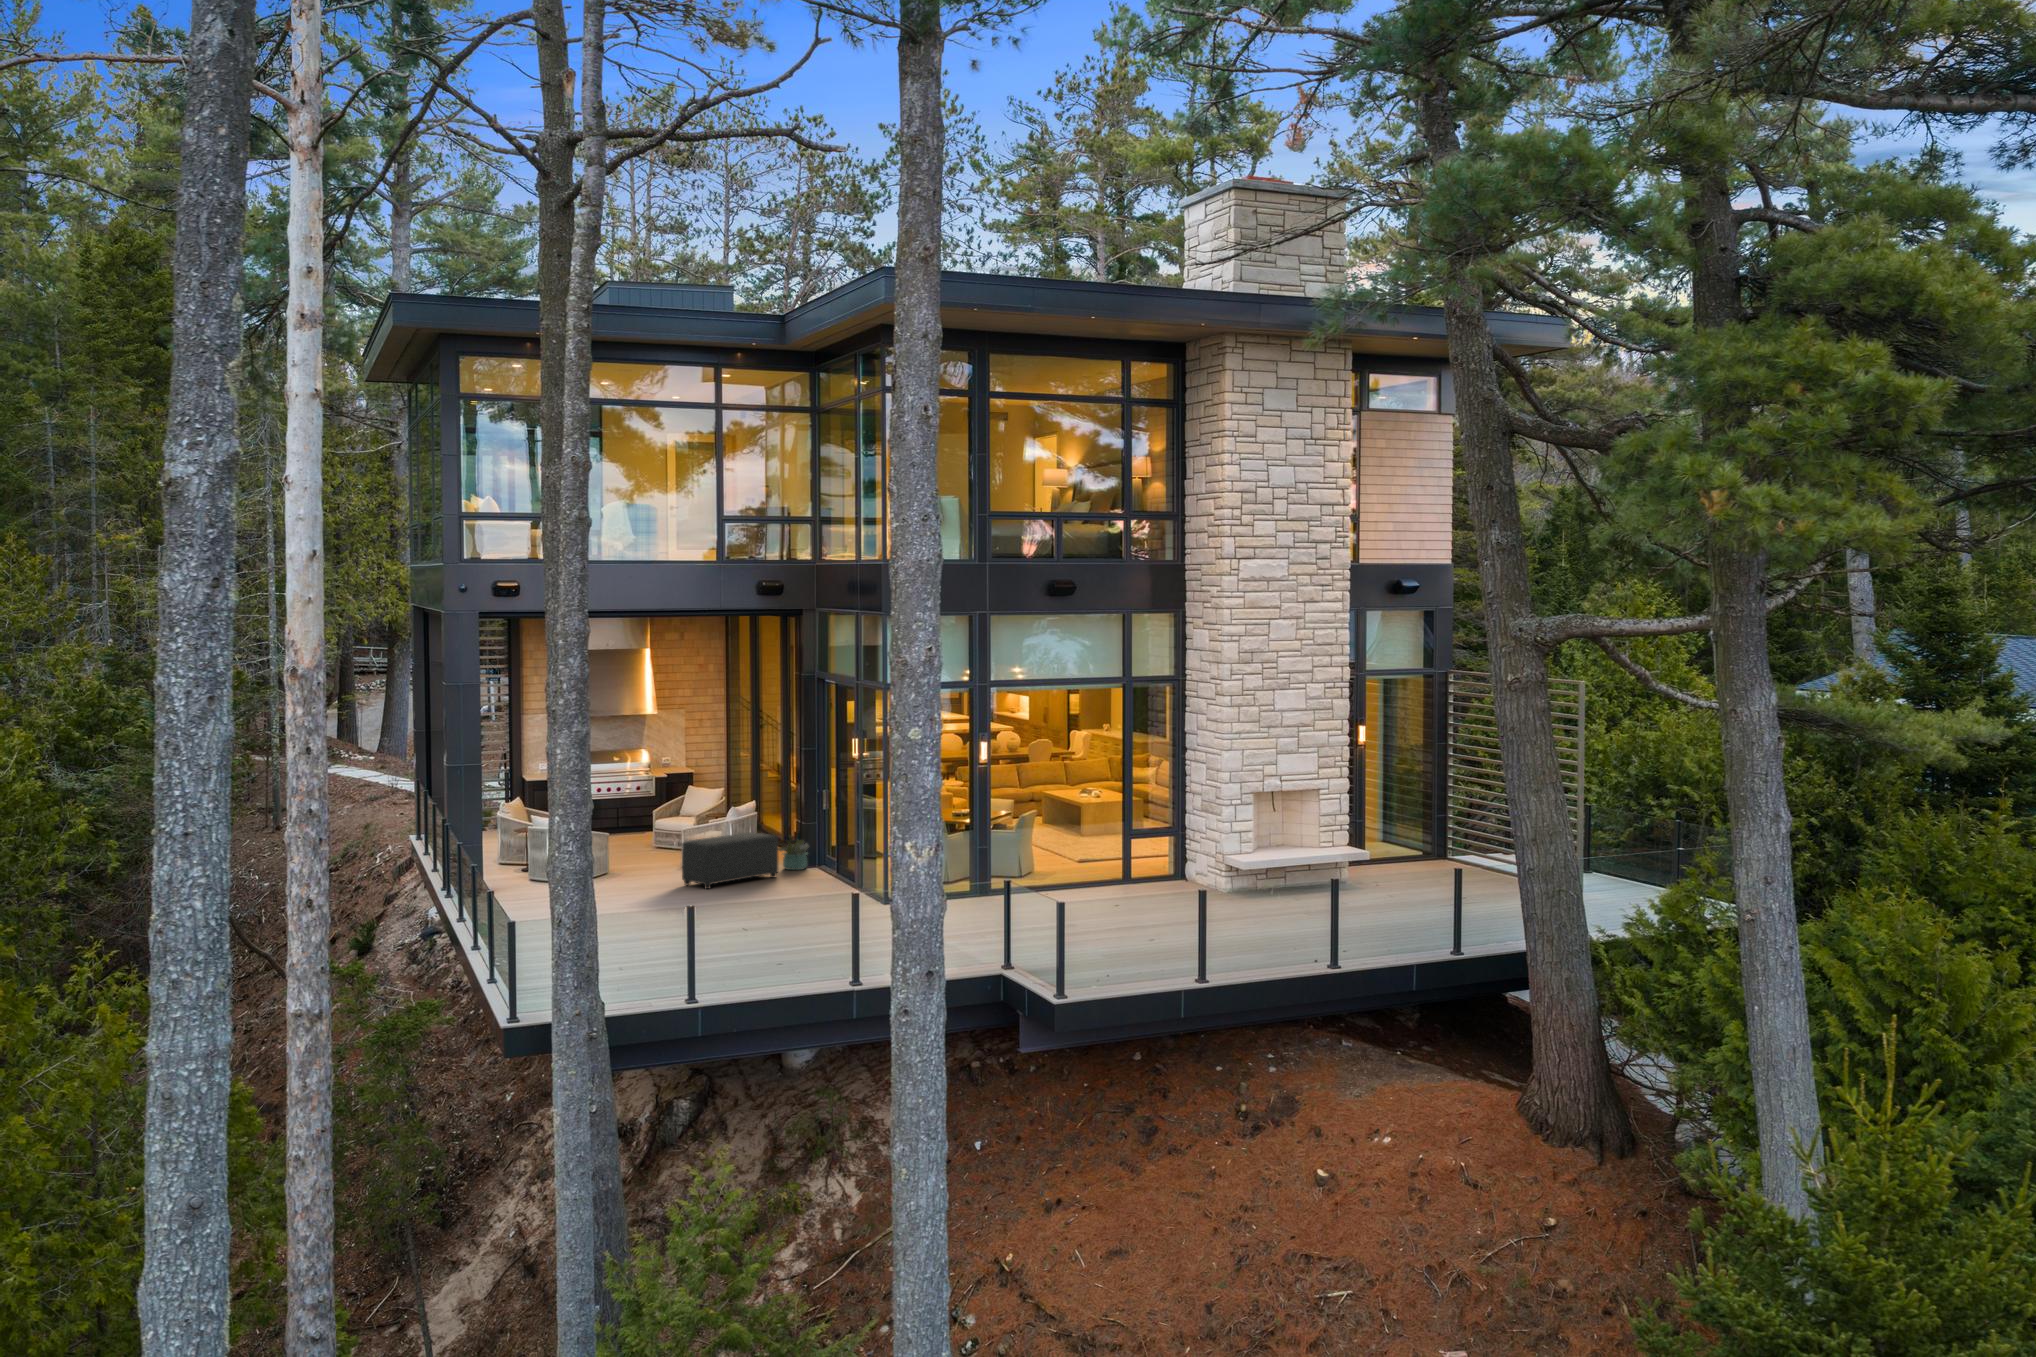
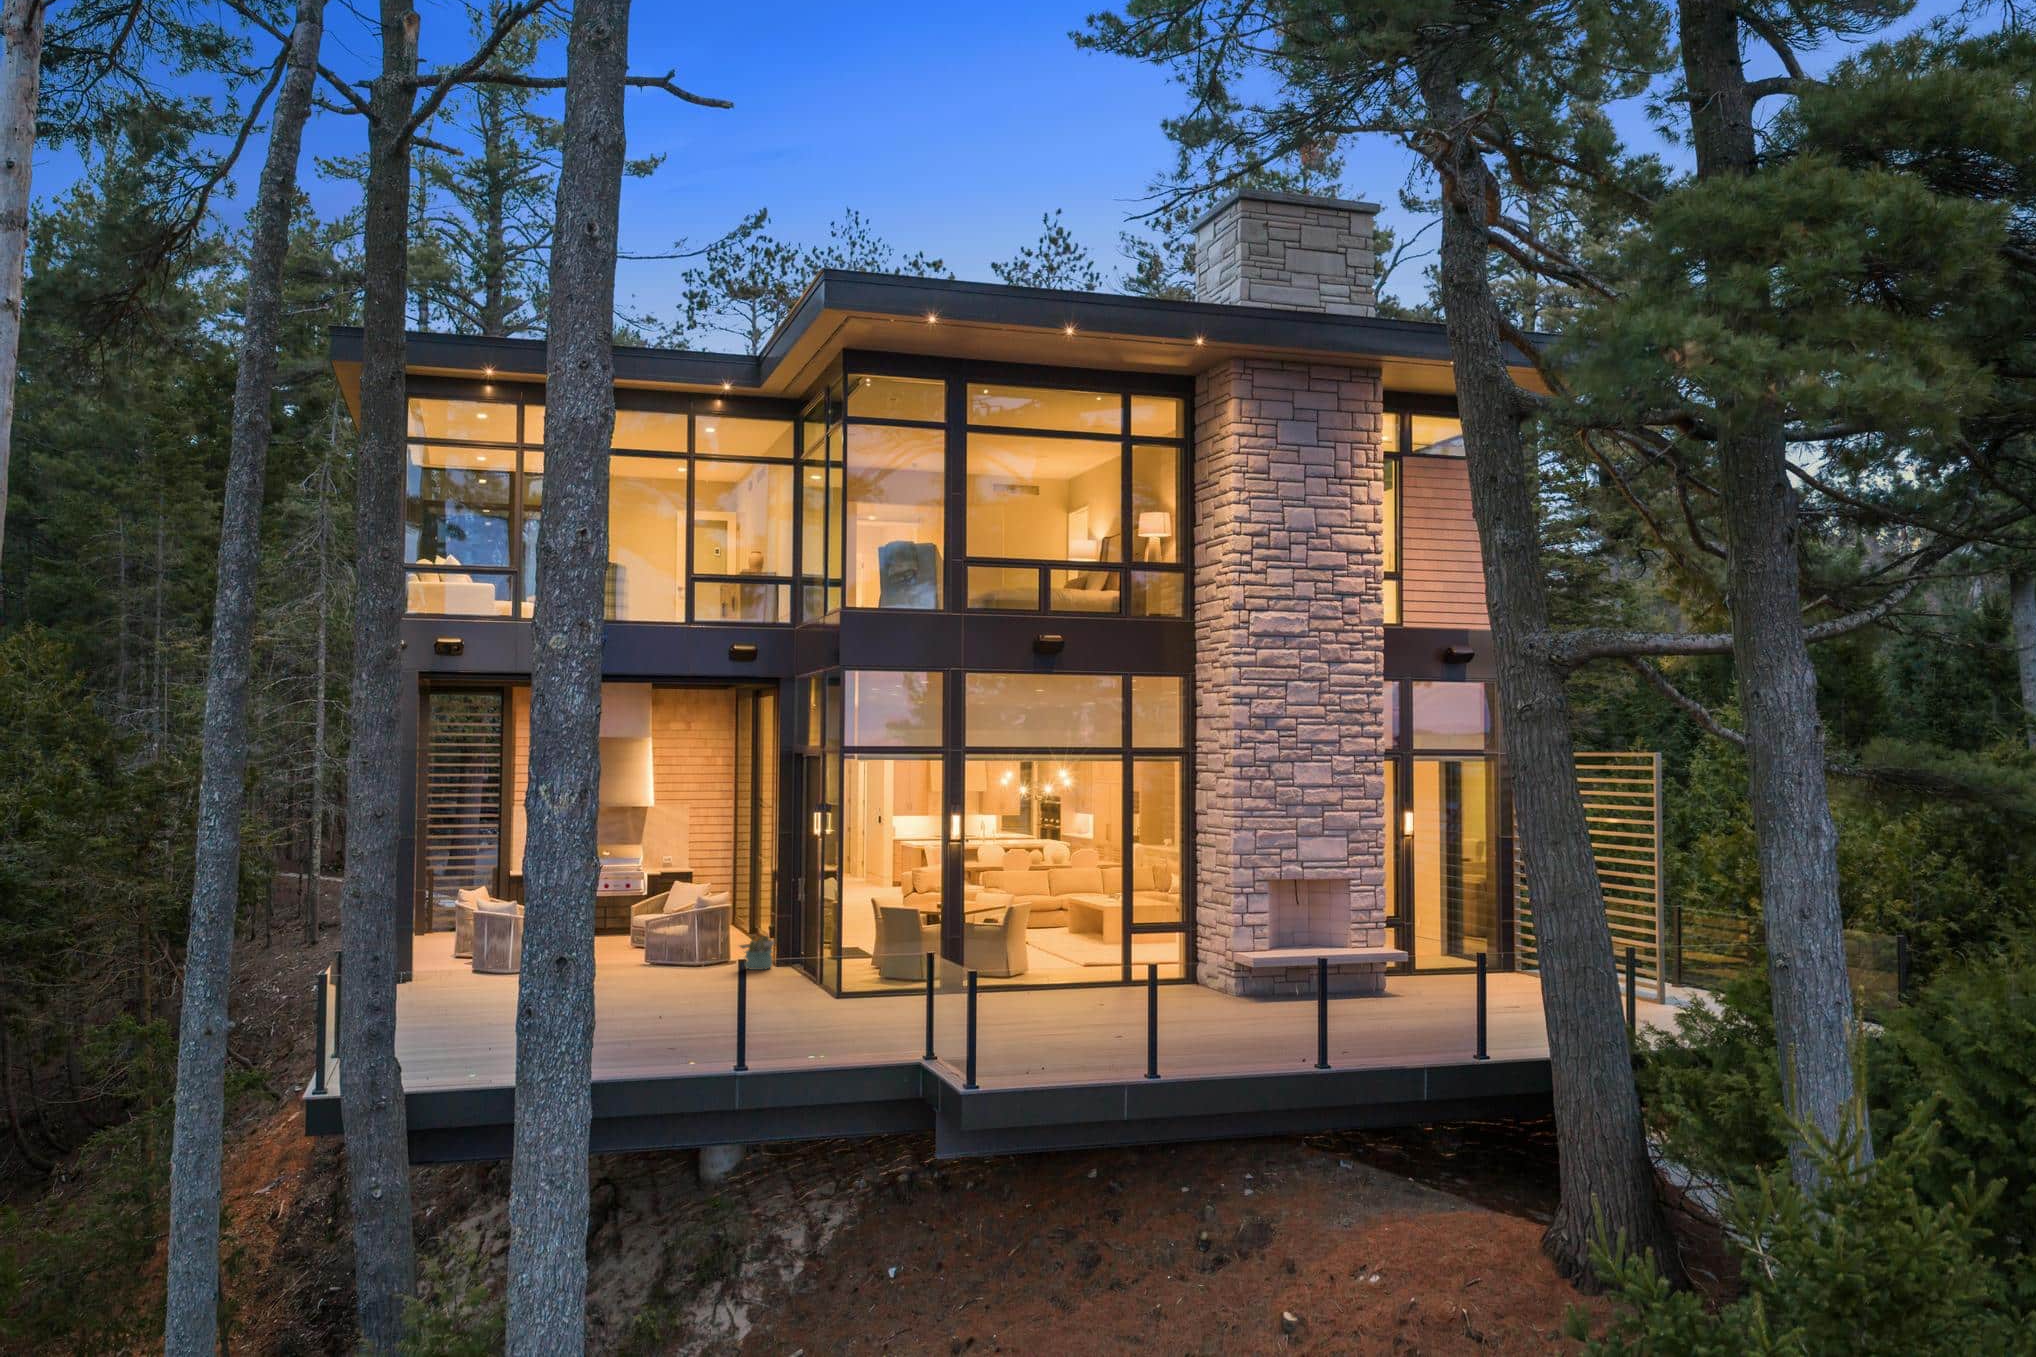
ottoman: present [682,832,778,889] -> none [622,925,734,985]

